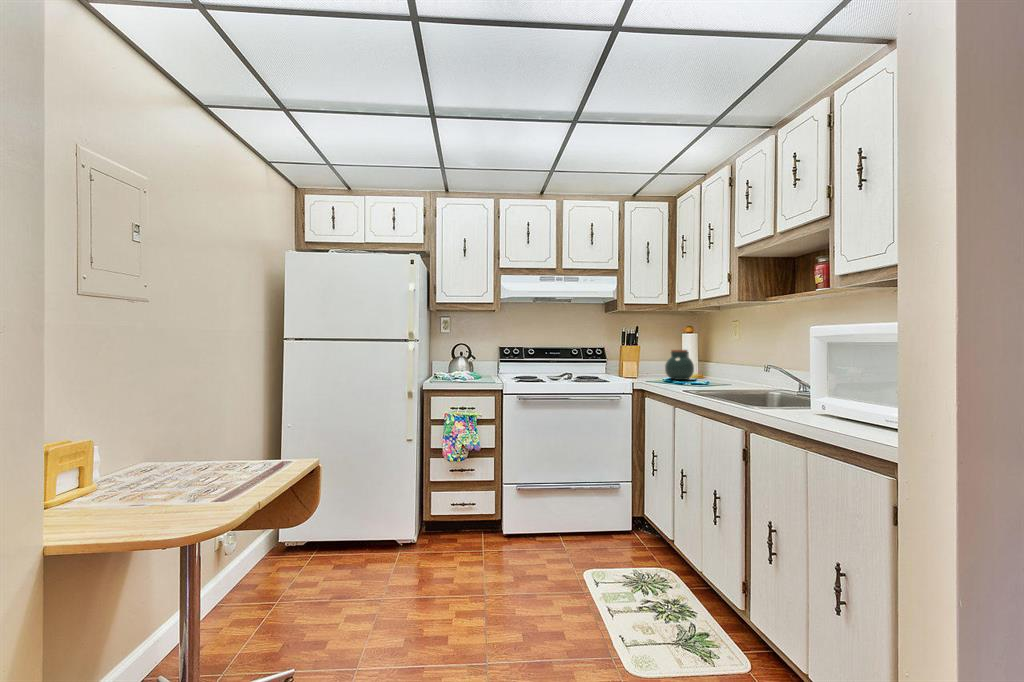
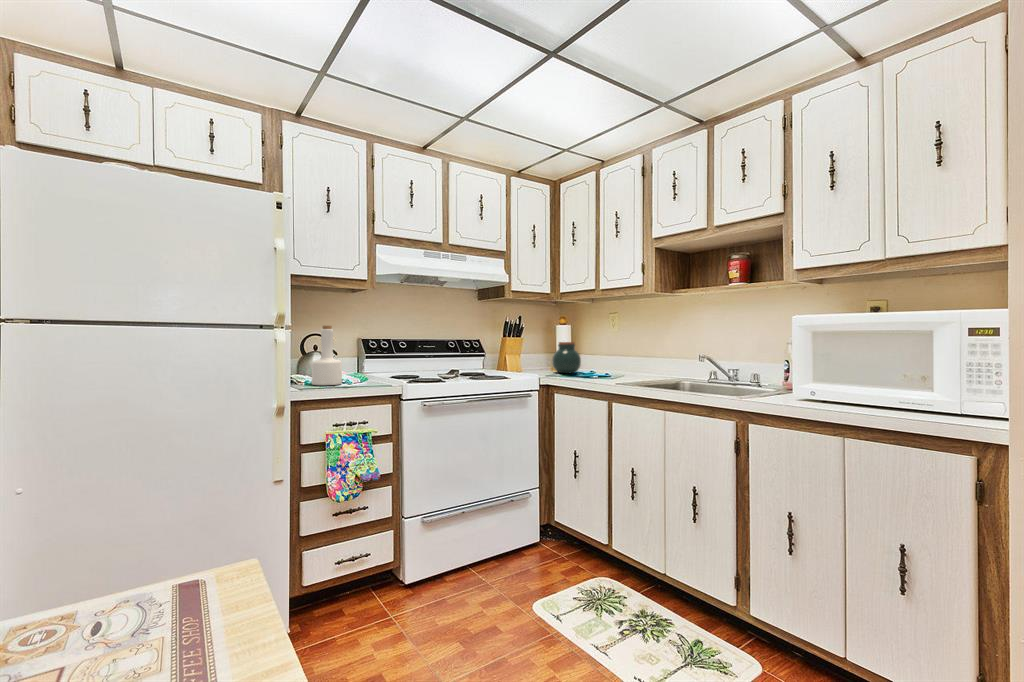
bottle: none [449,338,470,381] -> present [312,326,342,385]

